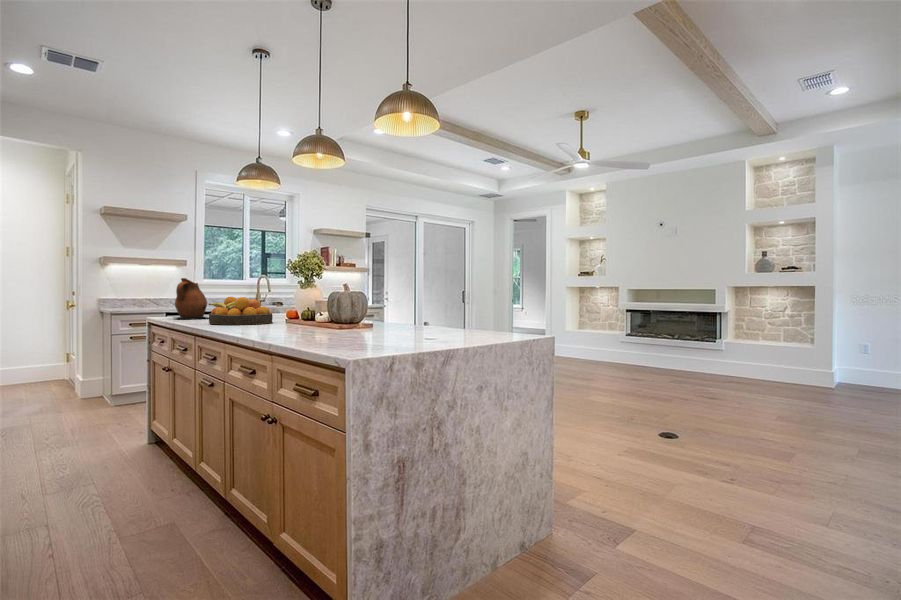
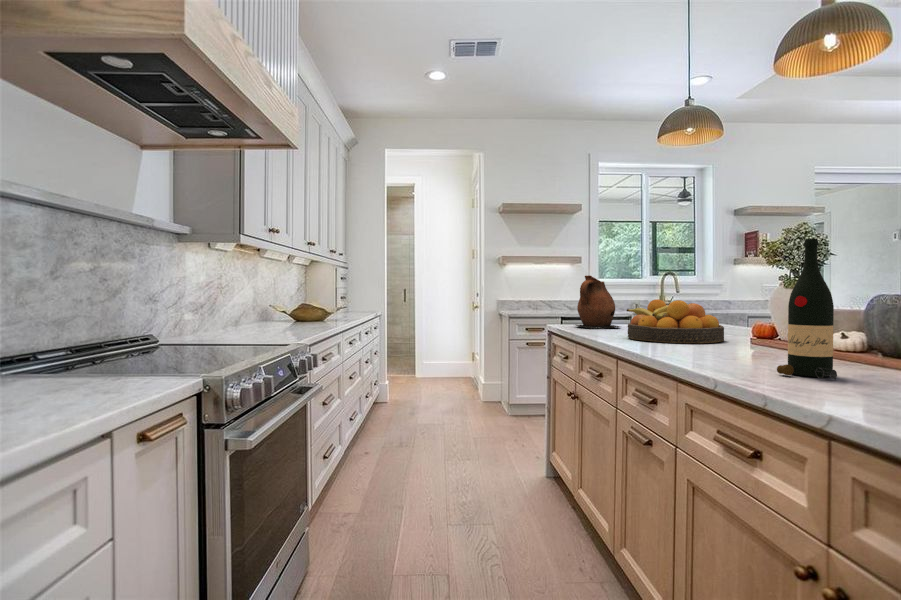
wine bottle: none [271,266,297,334] -> present [777,239,837,379]

